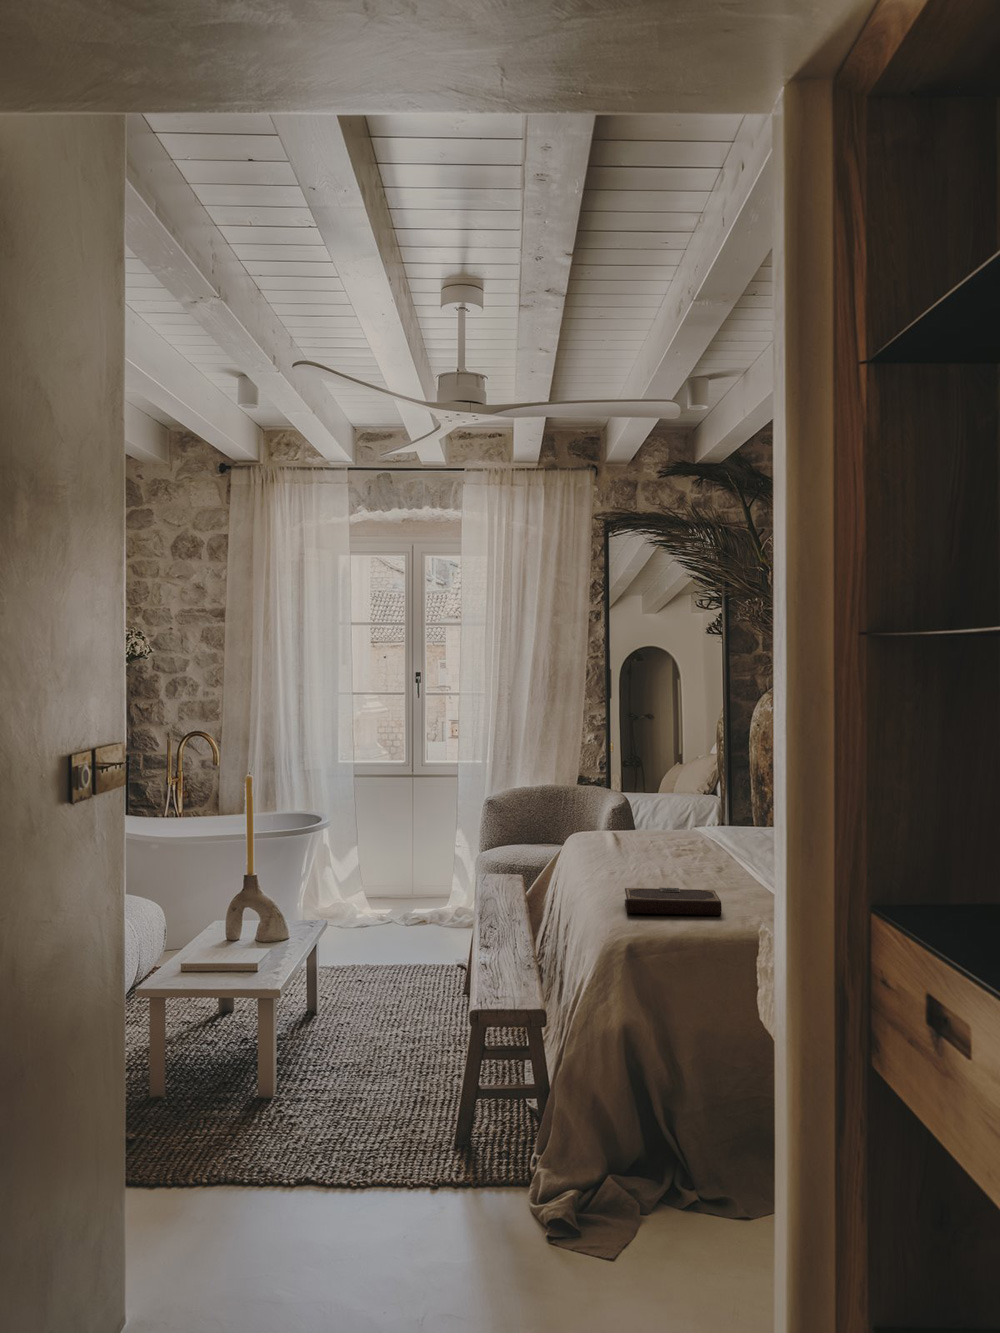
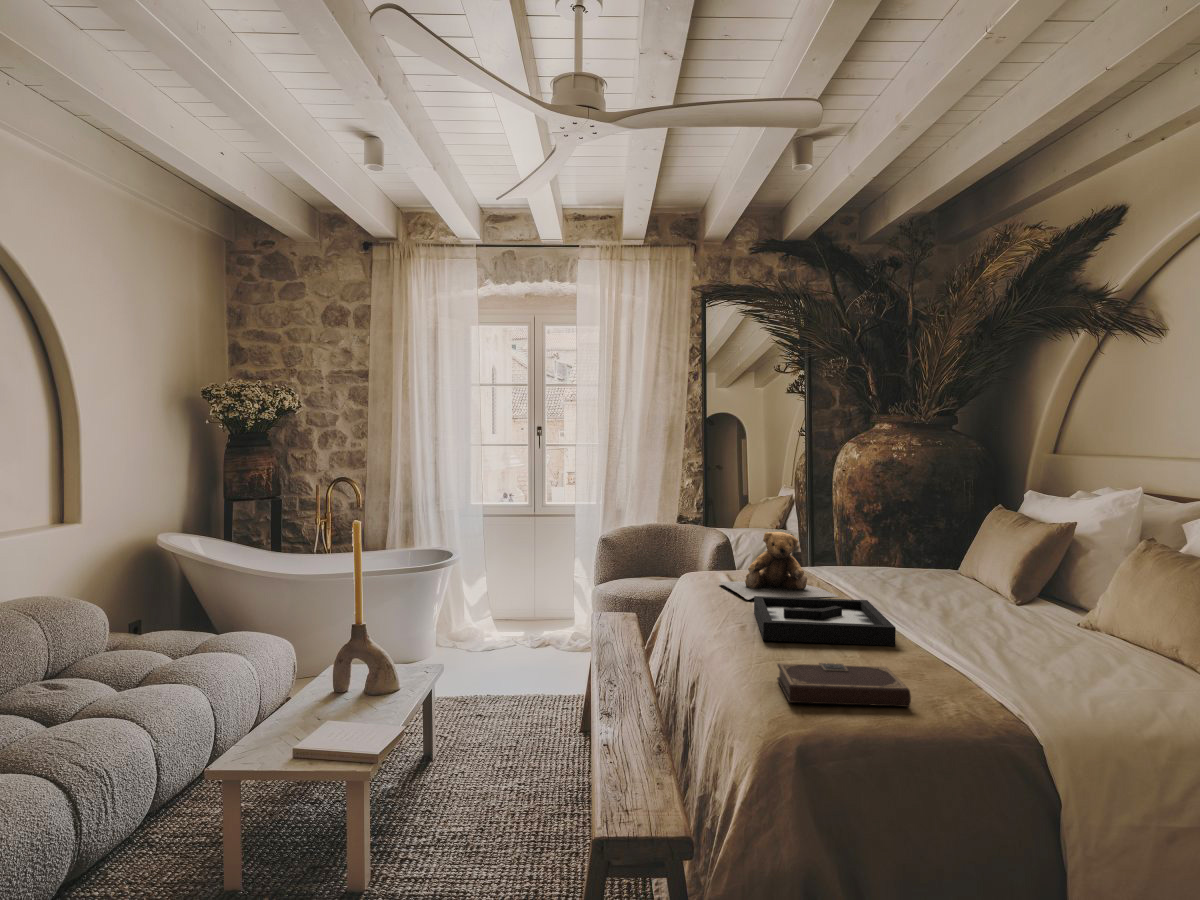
teddy bear: none [602,786,717,851] -> present [719,532,839,600]
decorative tray: none [625,845,740,882] -> present [754,596,896,646]

